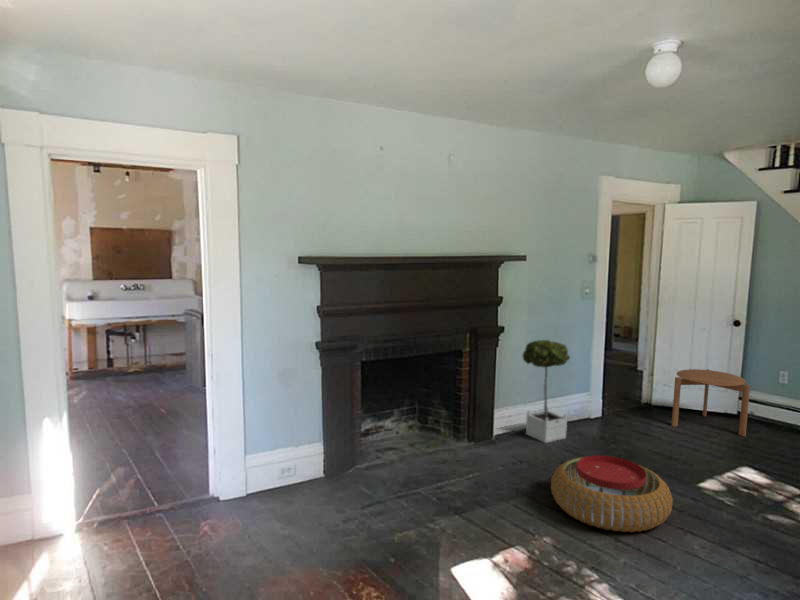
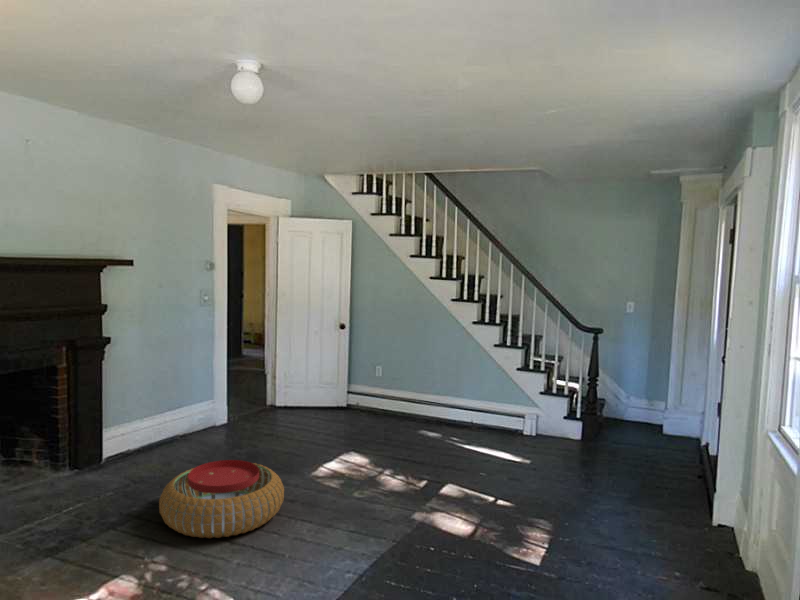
potted tree: present [522,340,570,443] -> none [134,348,189,461]
side table: present [672,369,750,436] -> none [292,367,353,423]

